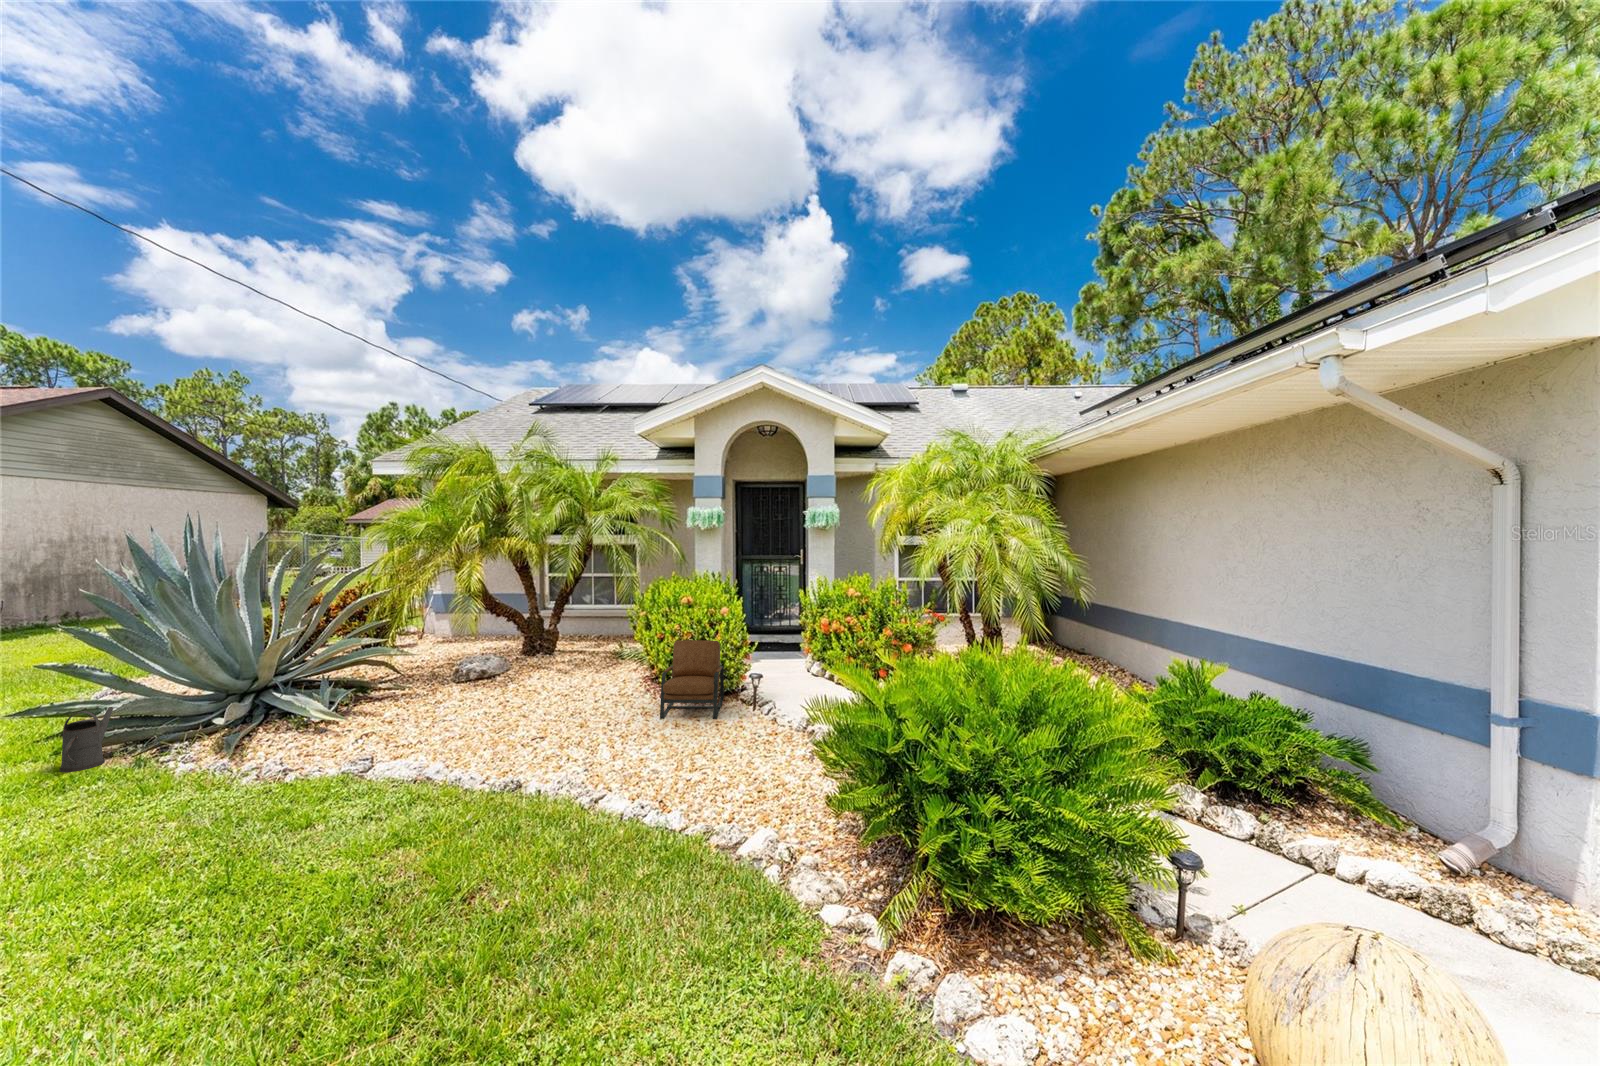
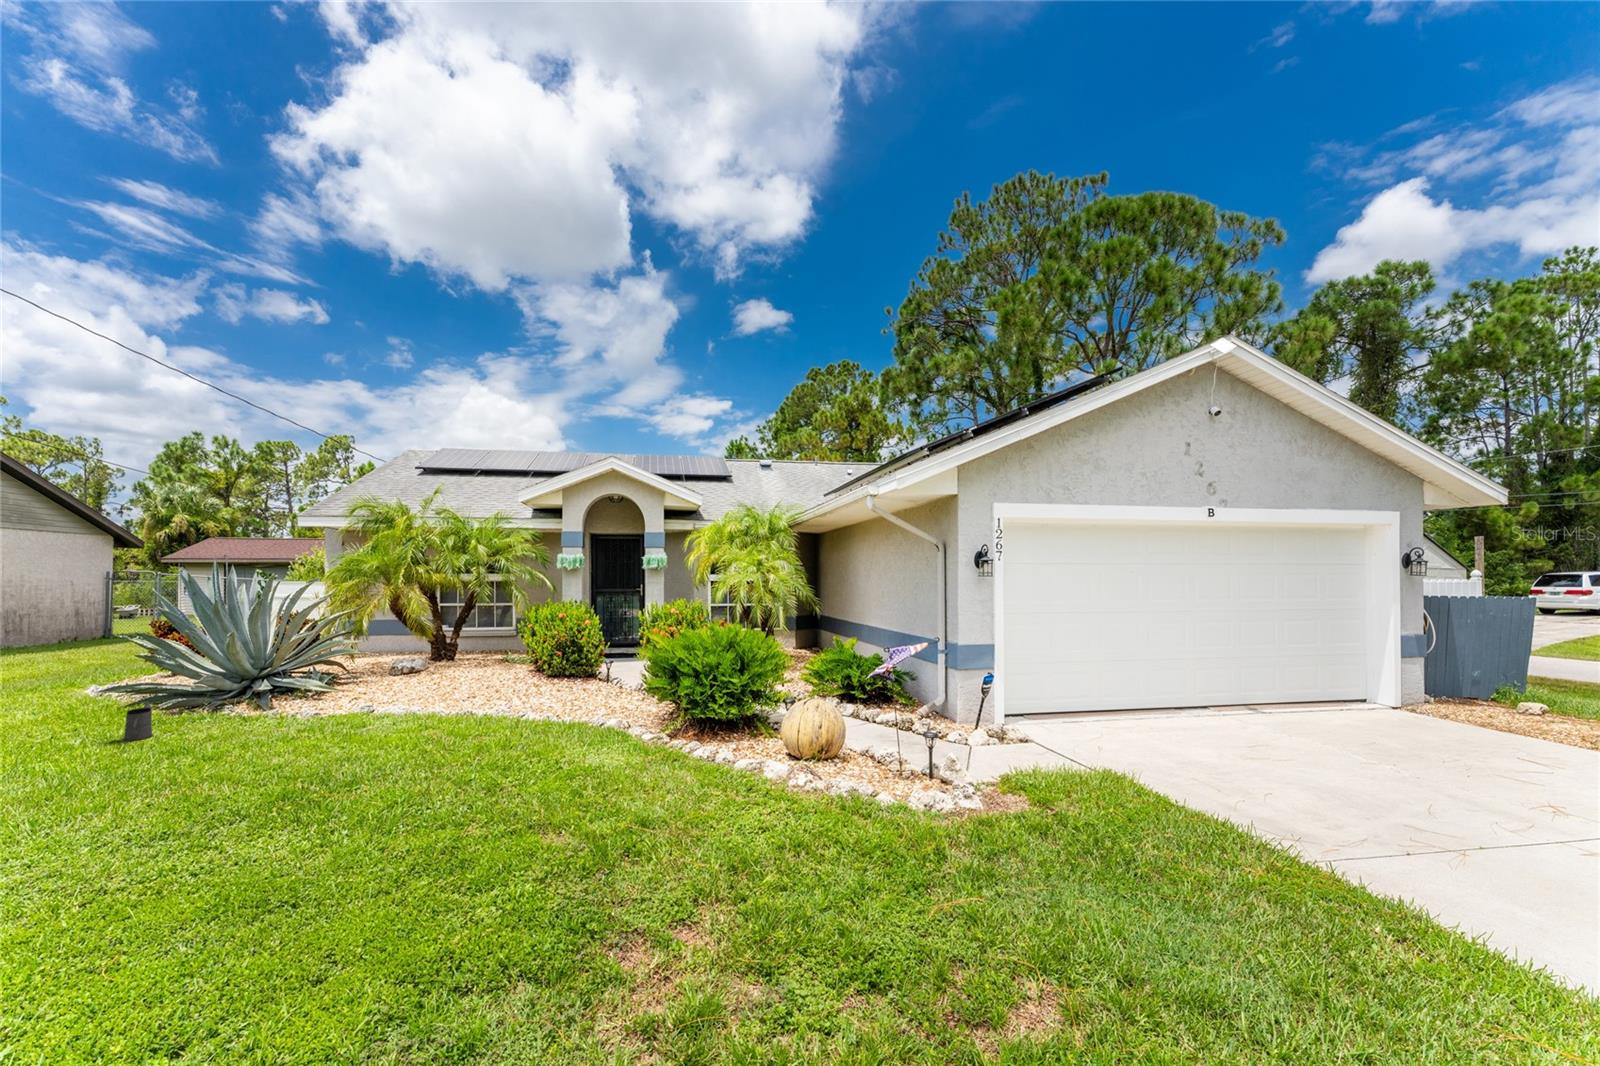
chair: present [660,640,724,719] -> none [547,641,587,689]

